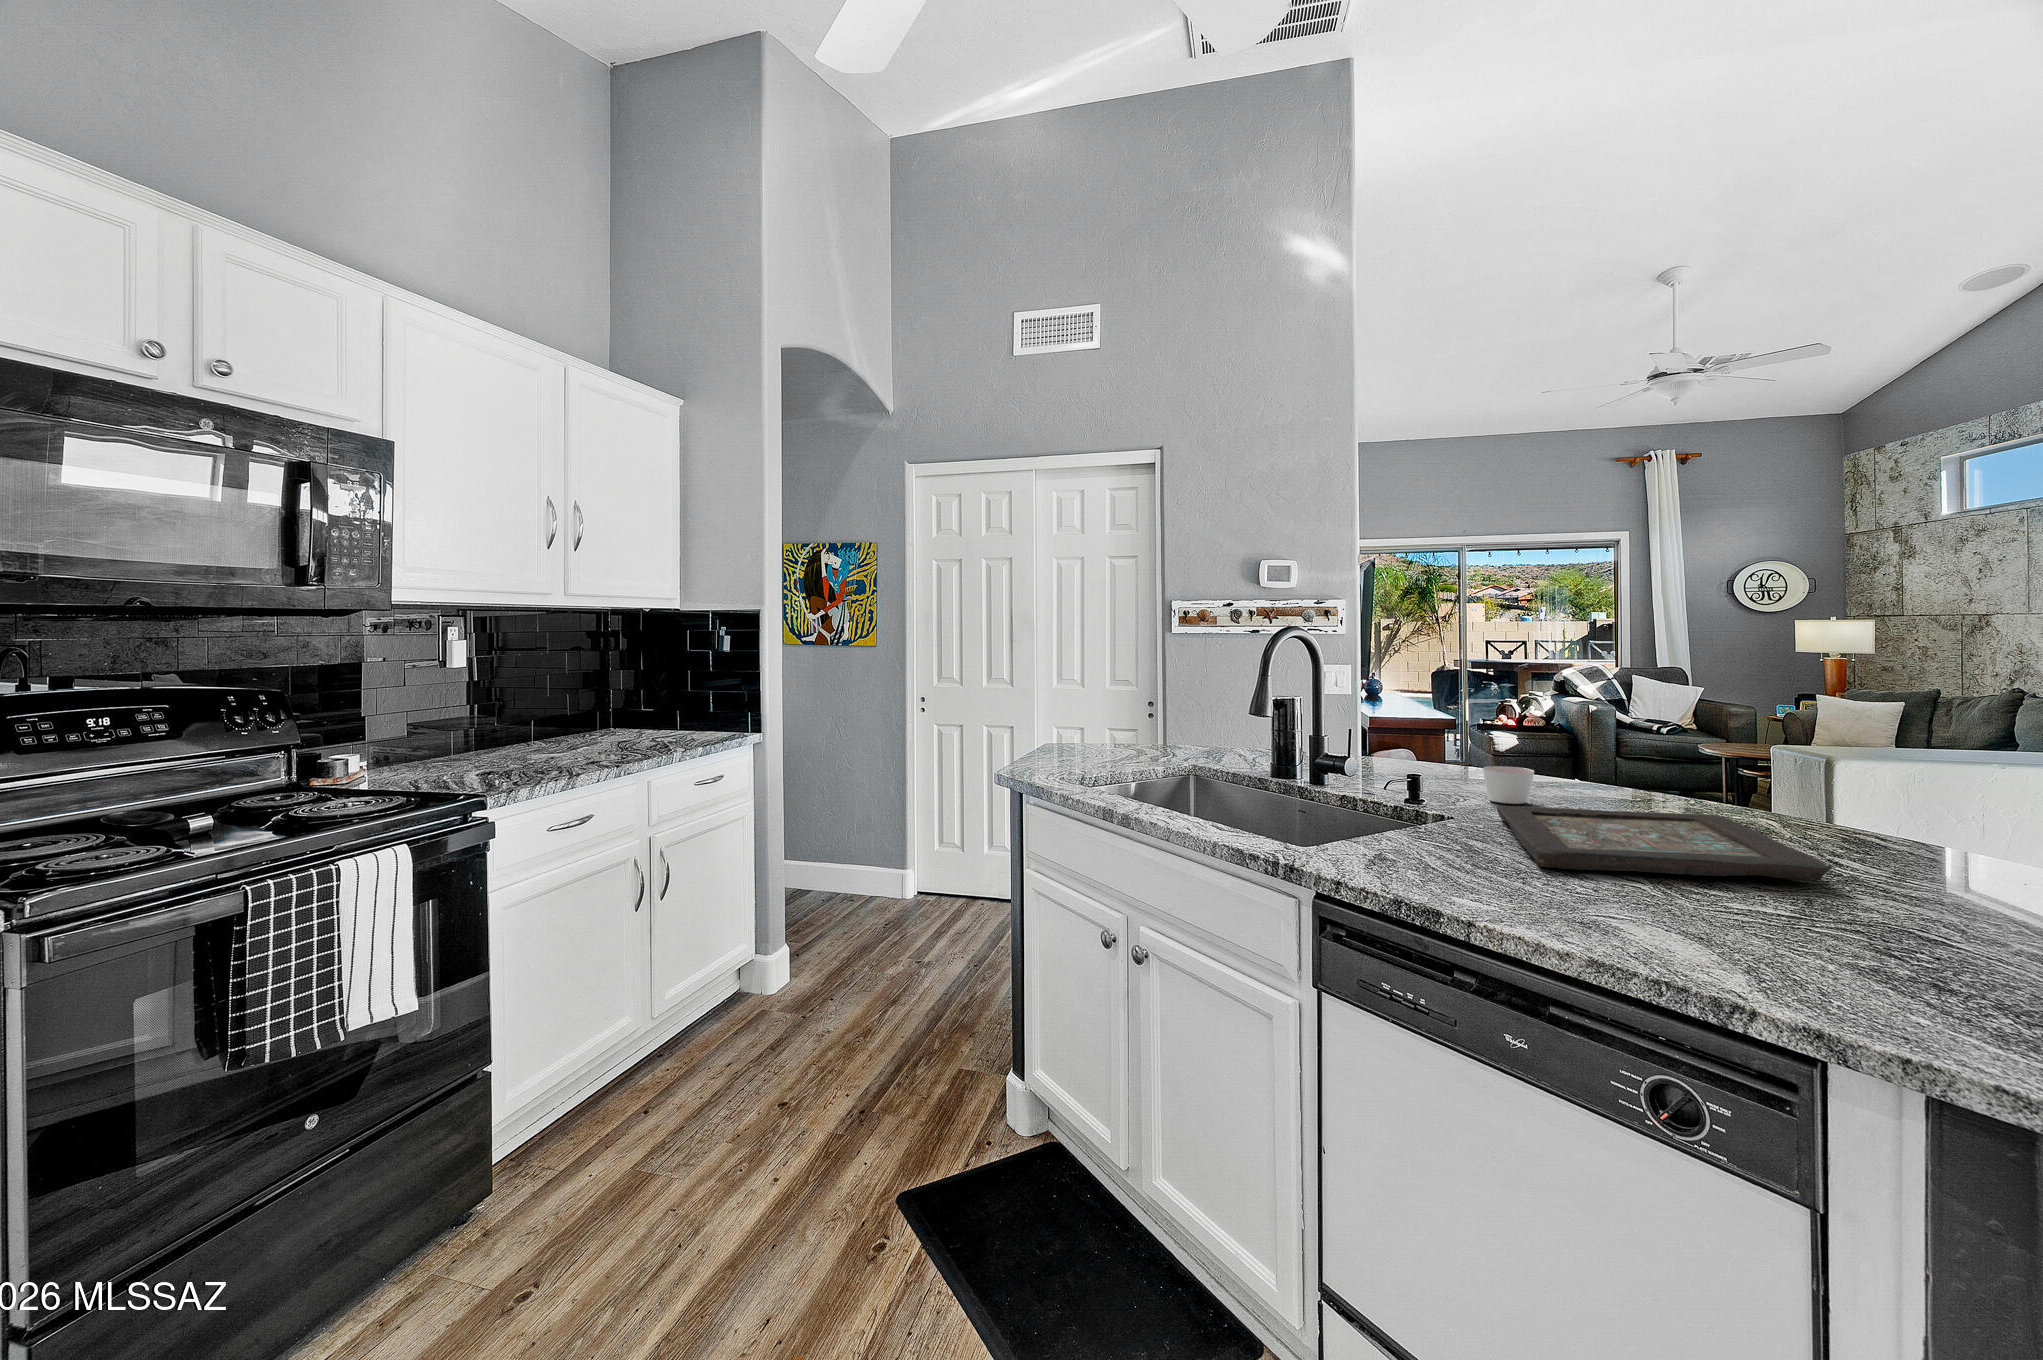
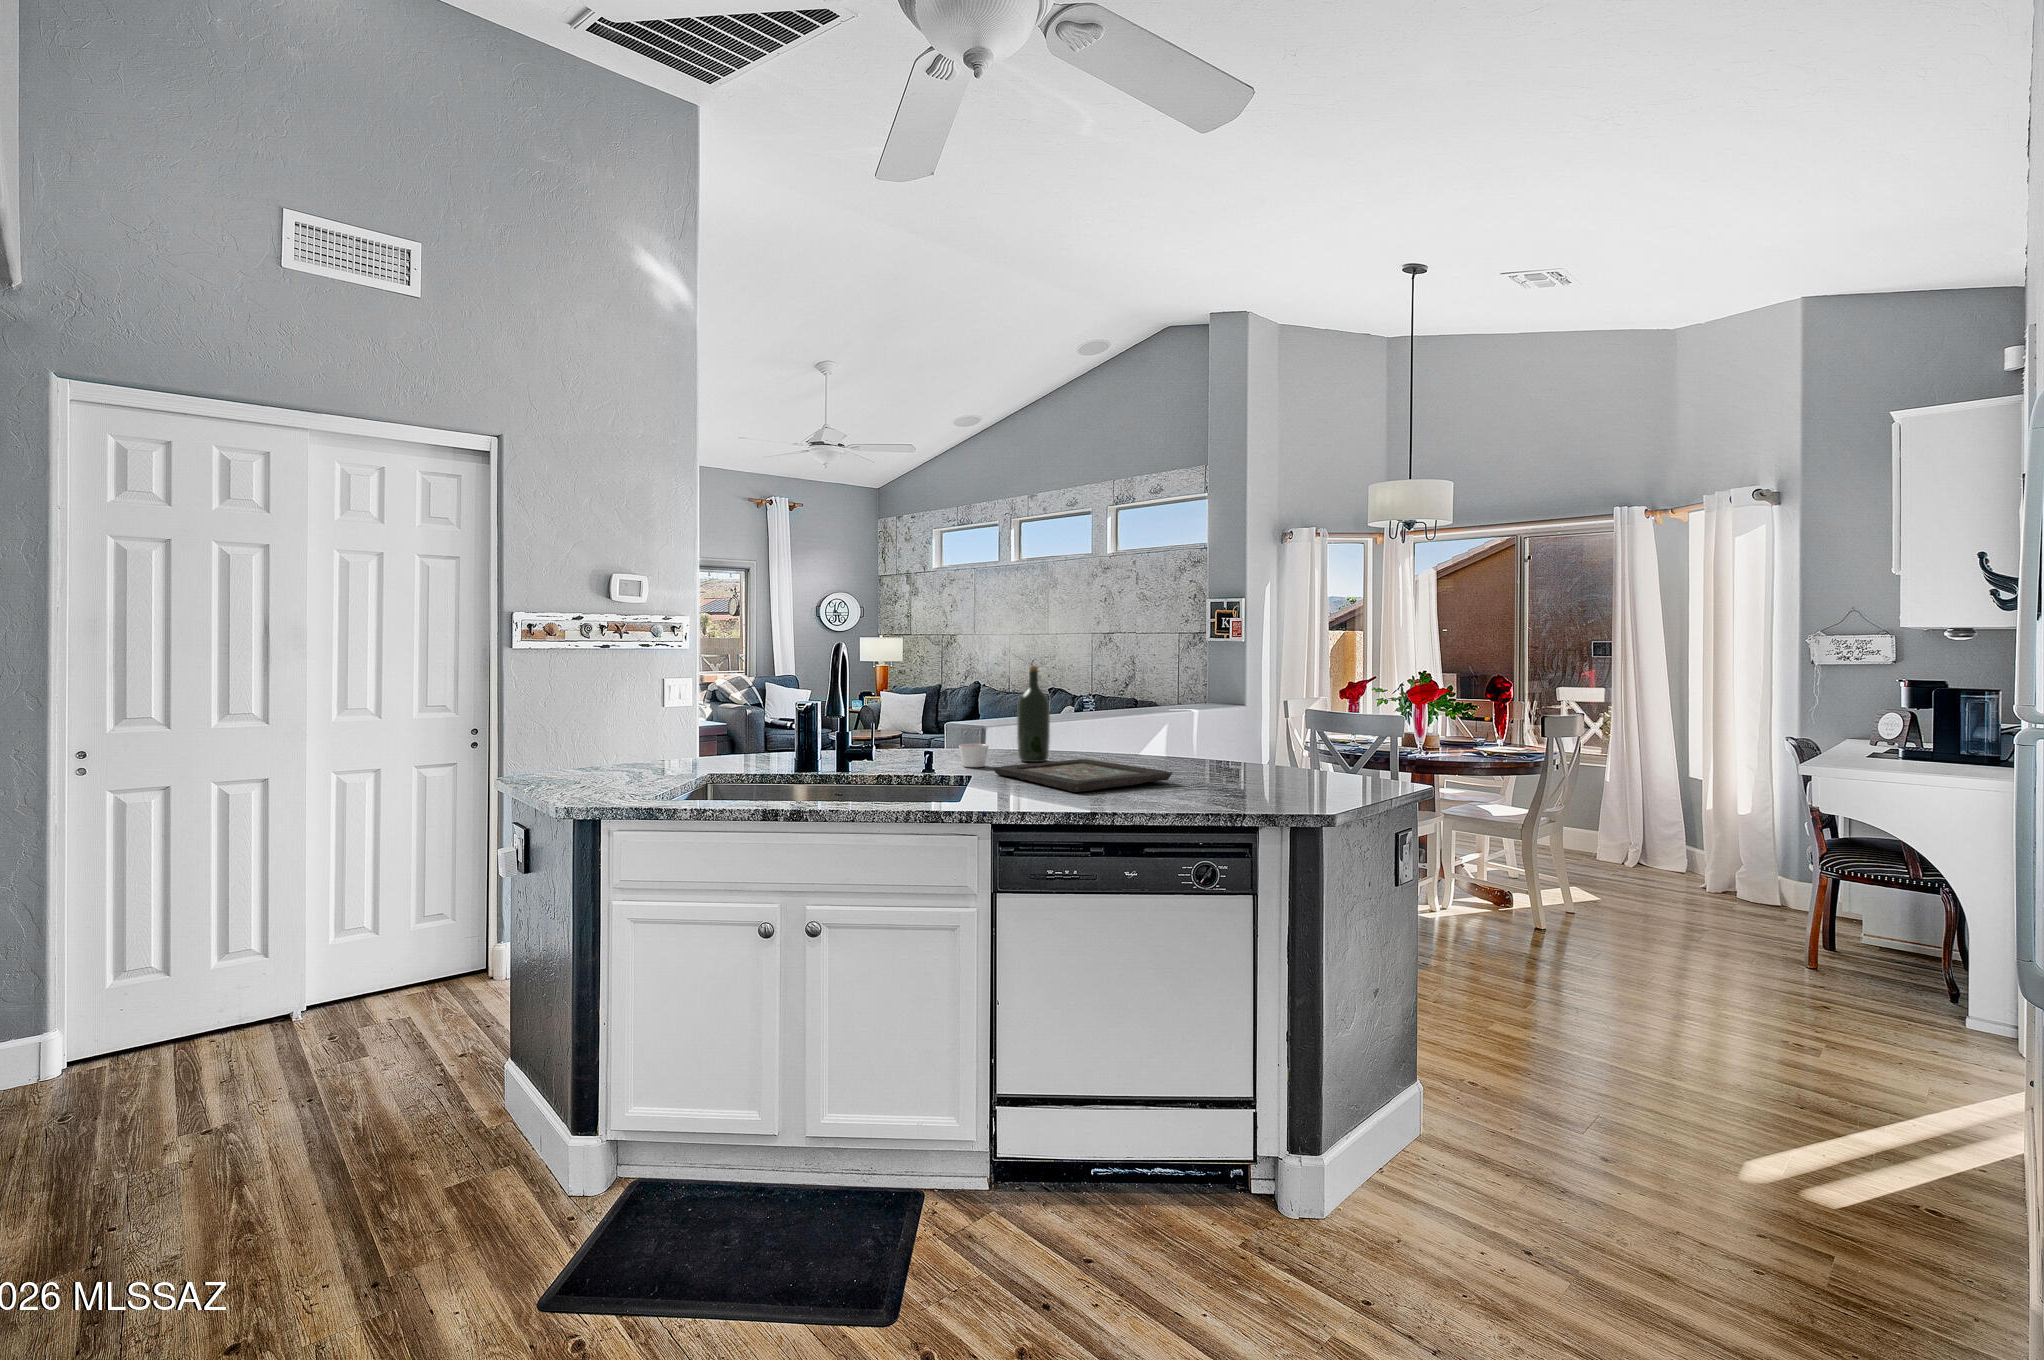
wine bottle: none [1614,651,1680,810] -> present [1017,666,1050,762]

